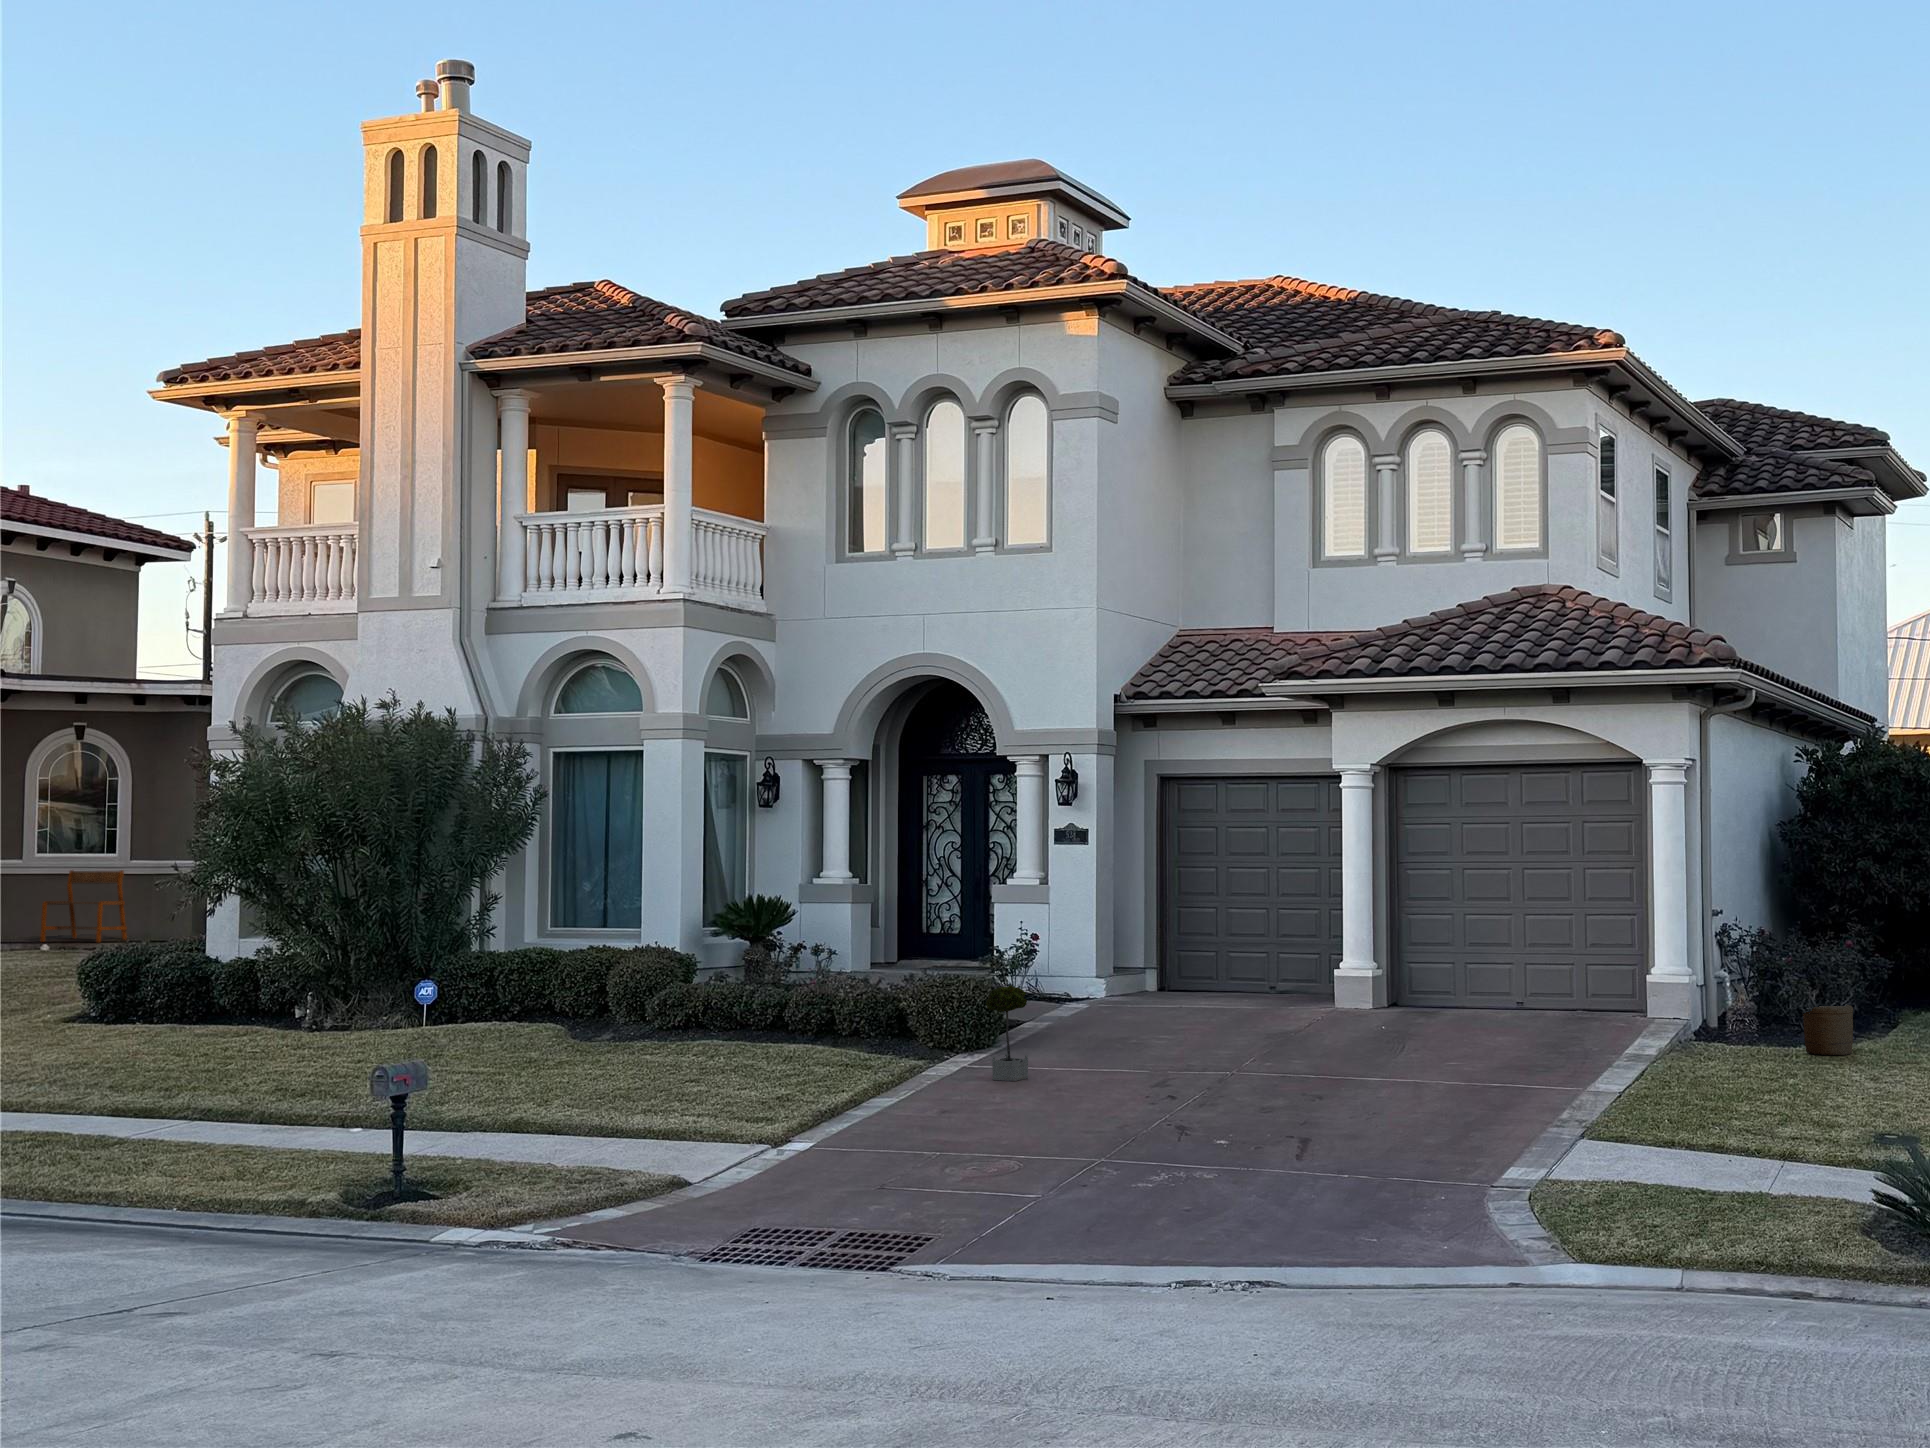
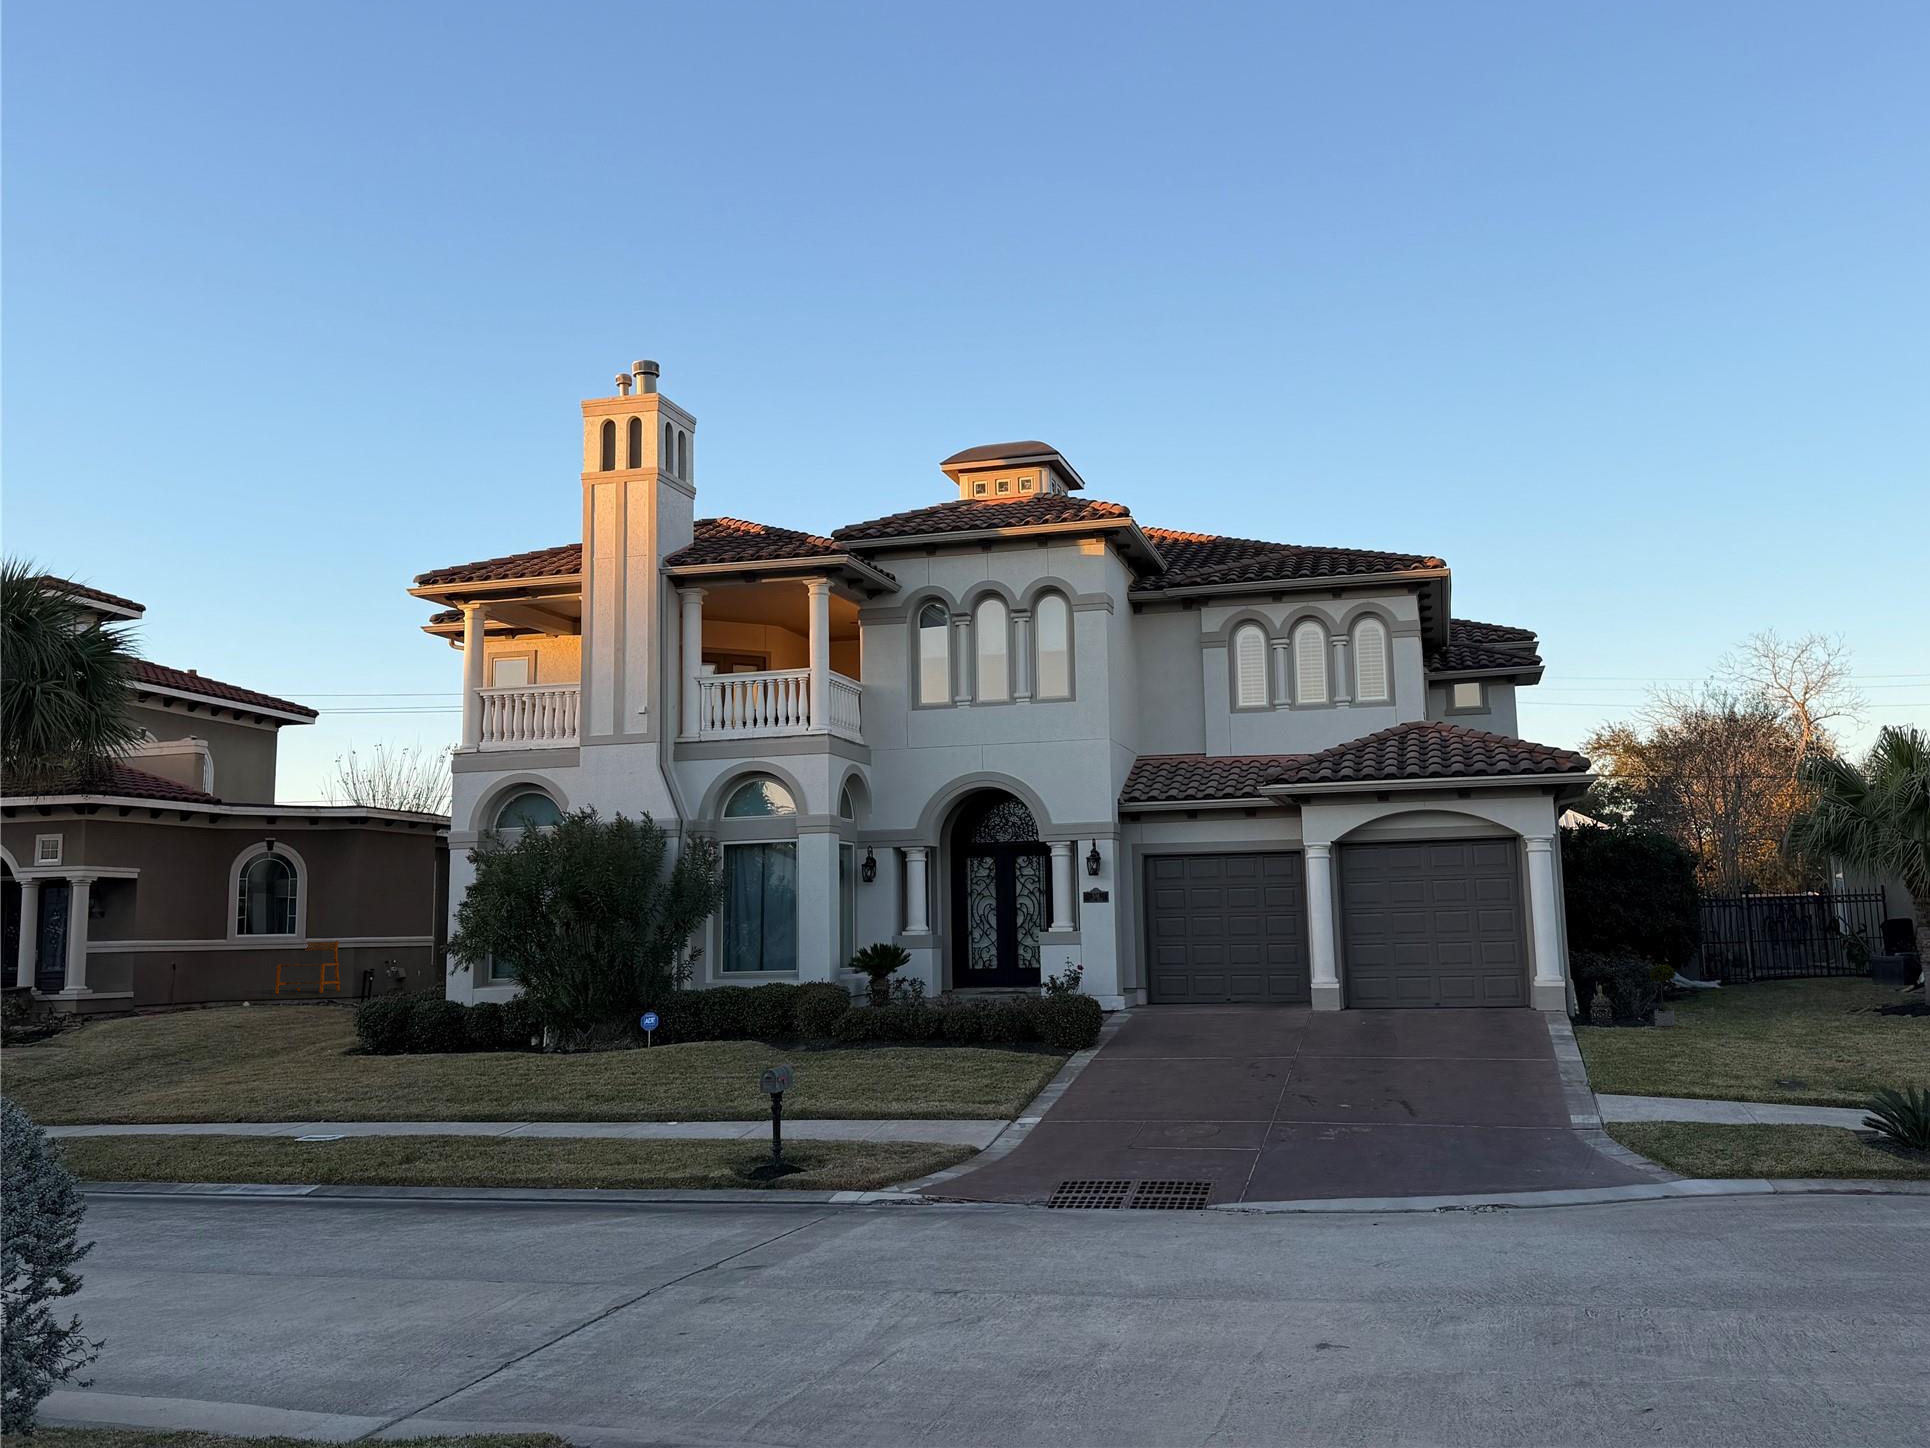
potted tree: present [986,985,1028,1081] -> present [1649,964,1675,1026]
woven basket: present [1803,1005,1853,1055] -> none [1610,996,1646,1031]

